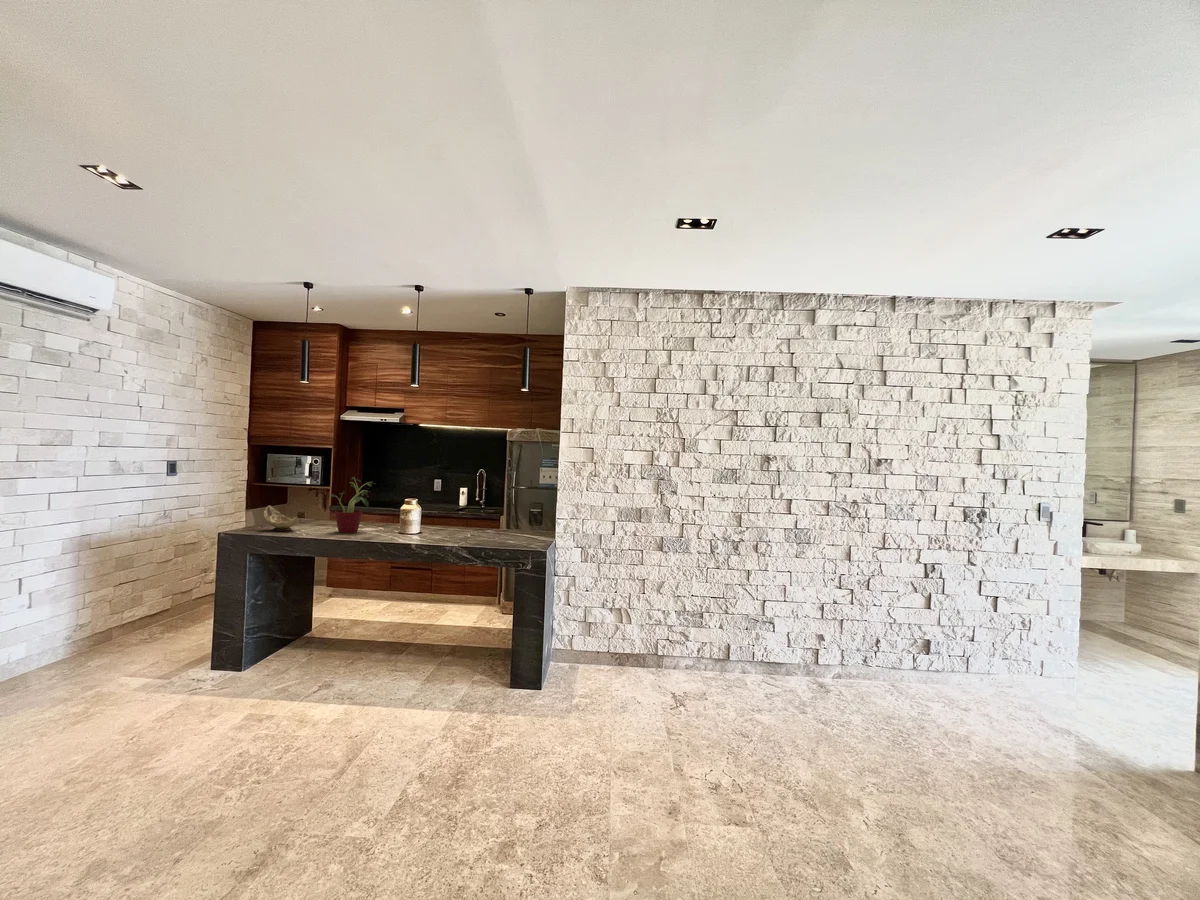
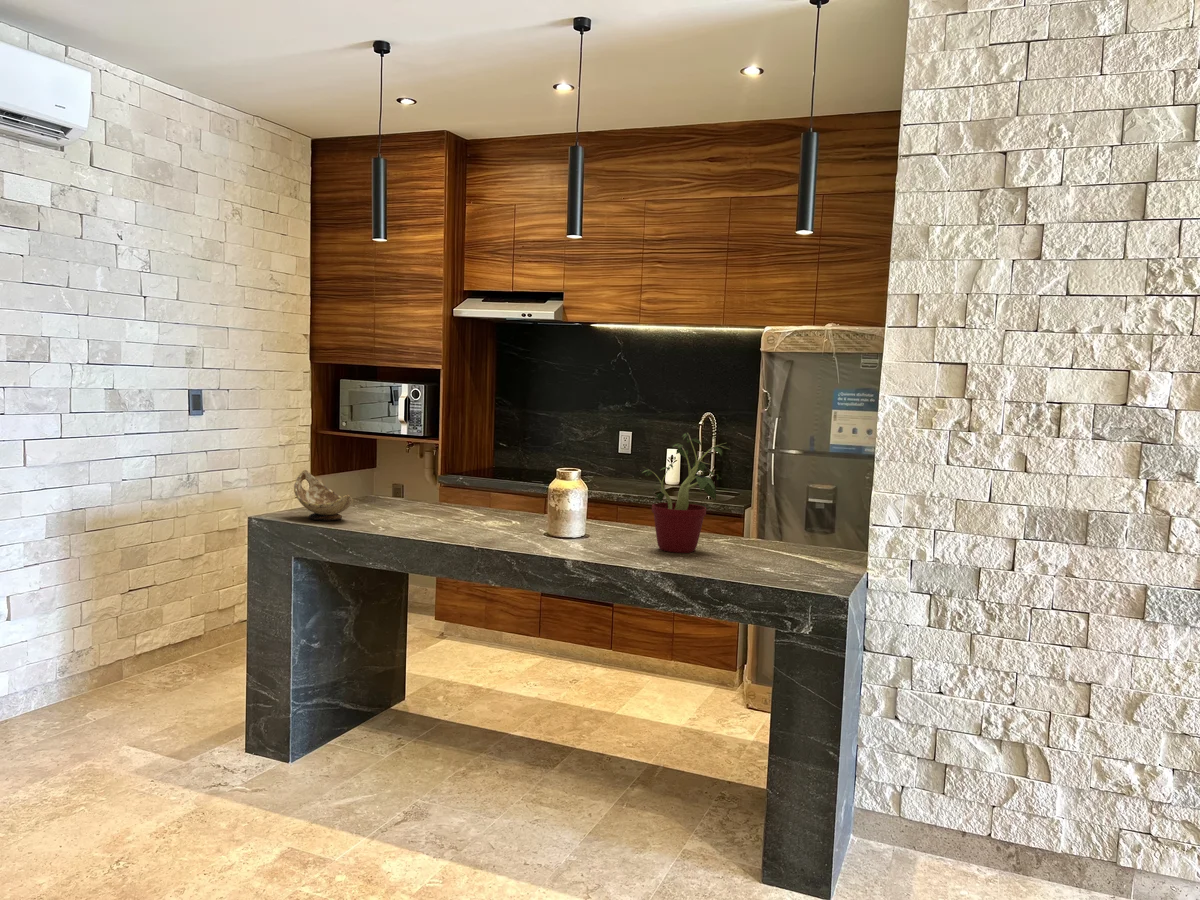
potted plant: present [331,477,372,533] -> present [642,433,730,553]

